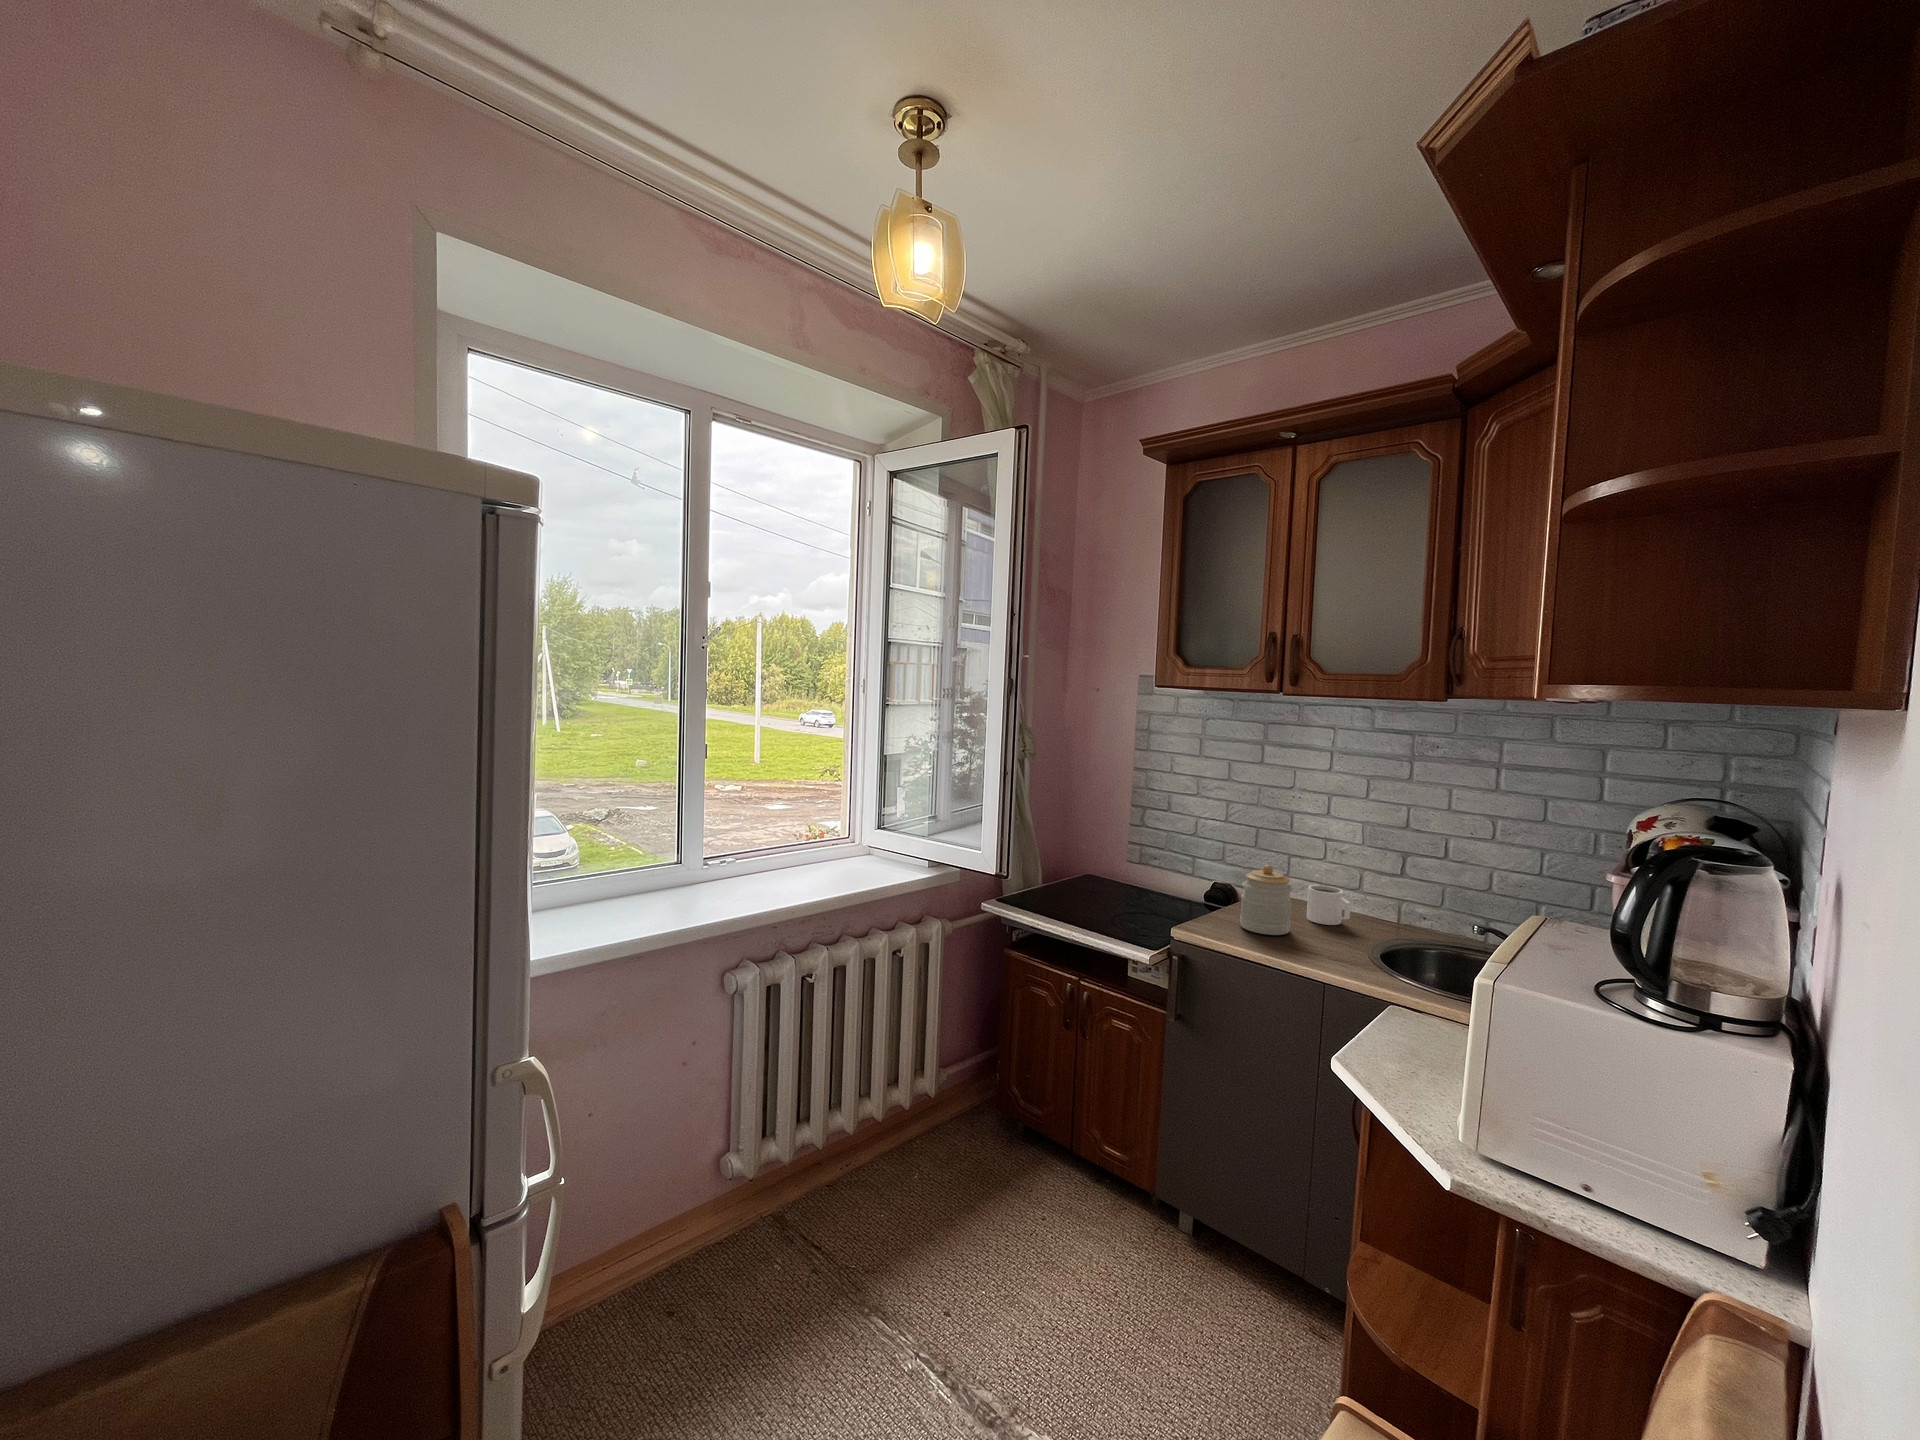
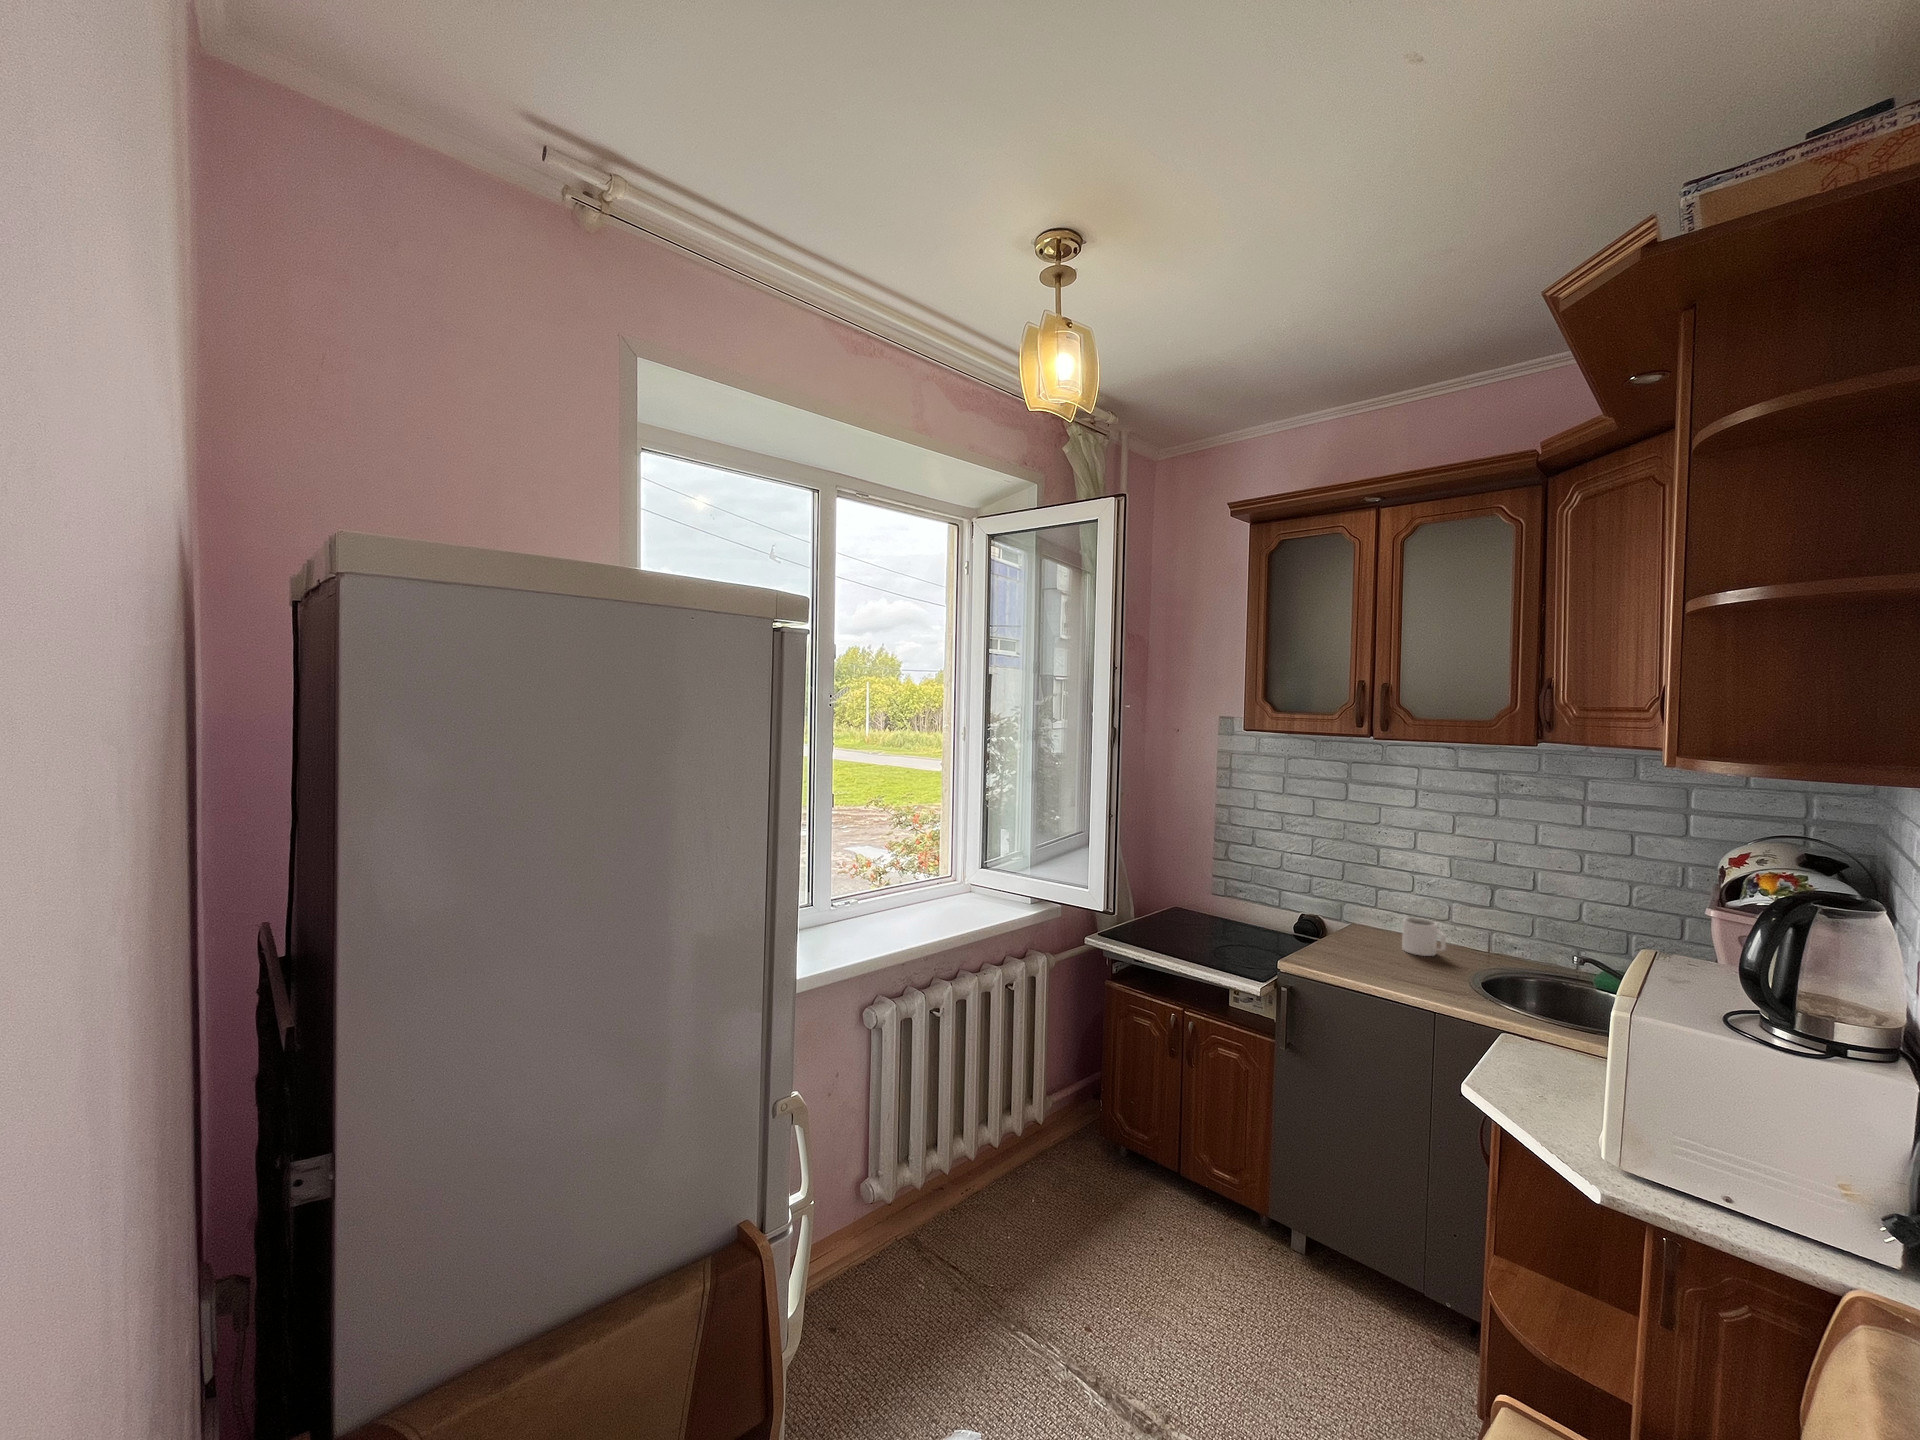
jar: present [1240,865,1292,935] -> none [1342,900,1393,967]

